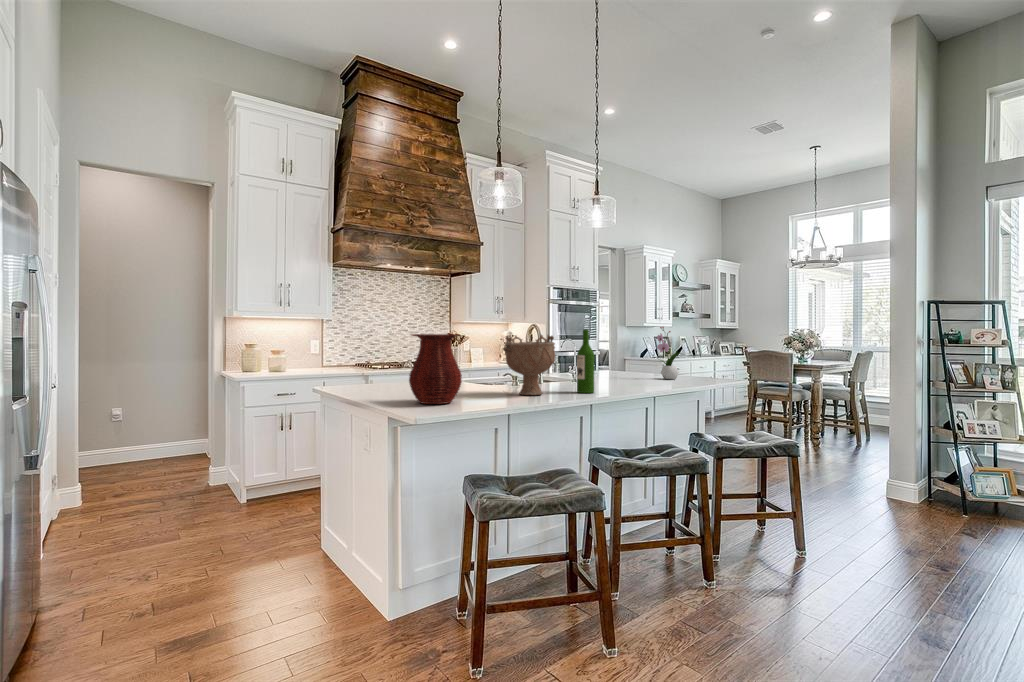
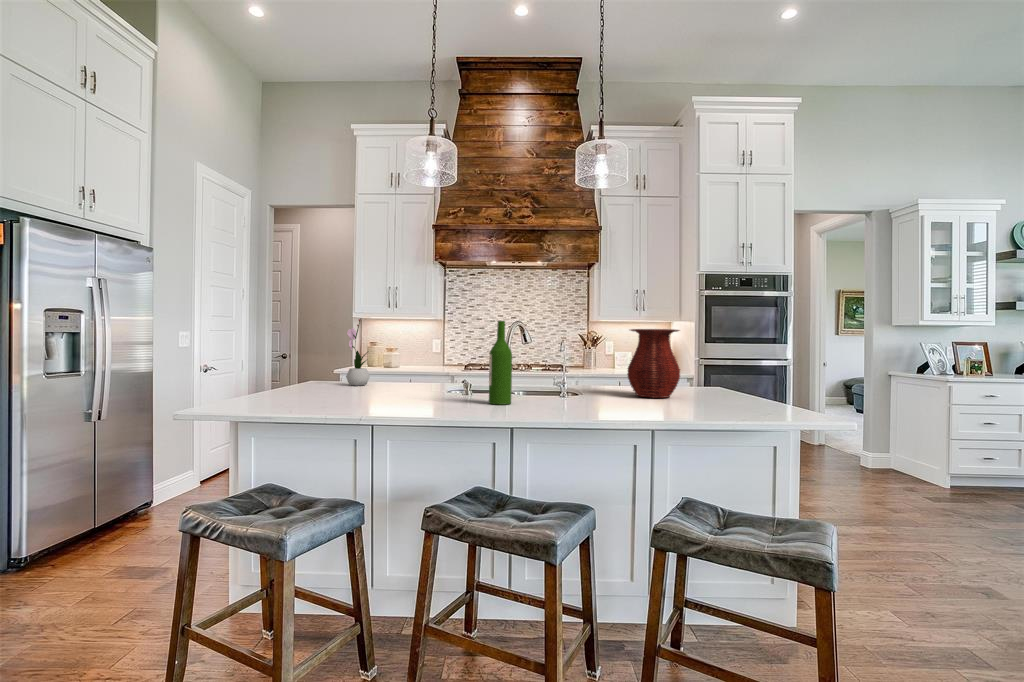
flower arrangement: present [657,327,680,379] -> present [346,319,370,386]
vase: present [409,334,462,404] -> present [627,329,680,398]
decorative bowl: present [503,335,555,395] -> none [396,326,463,401]

